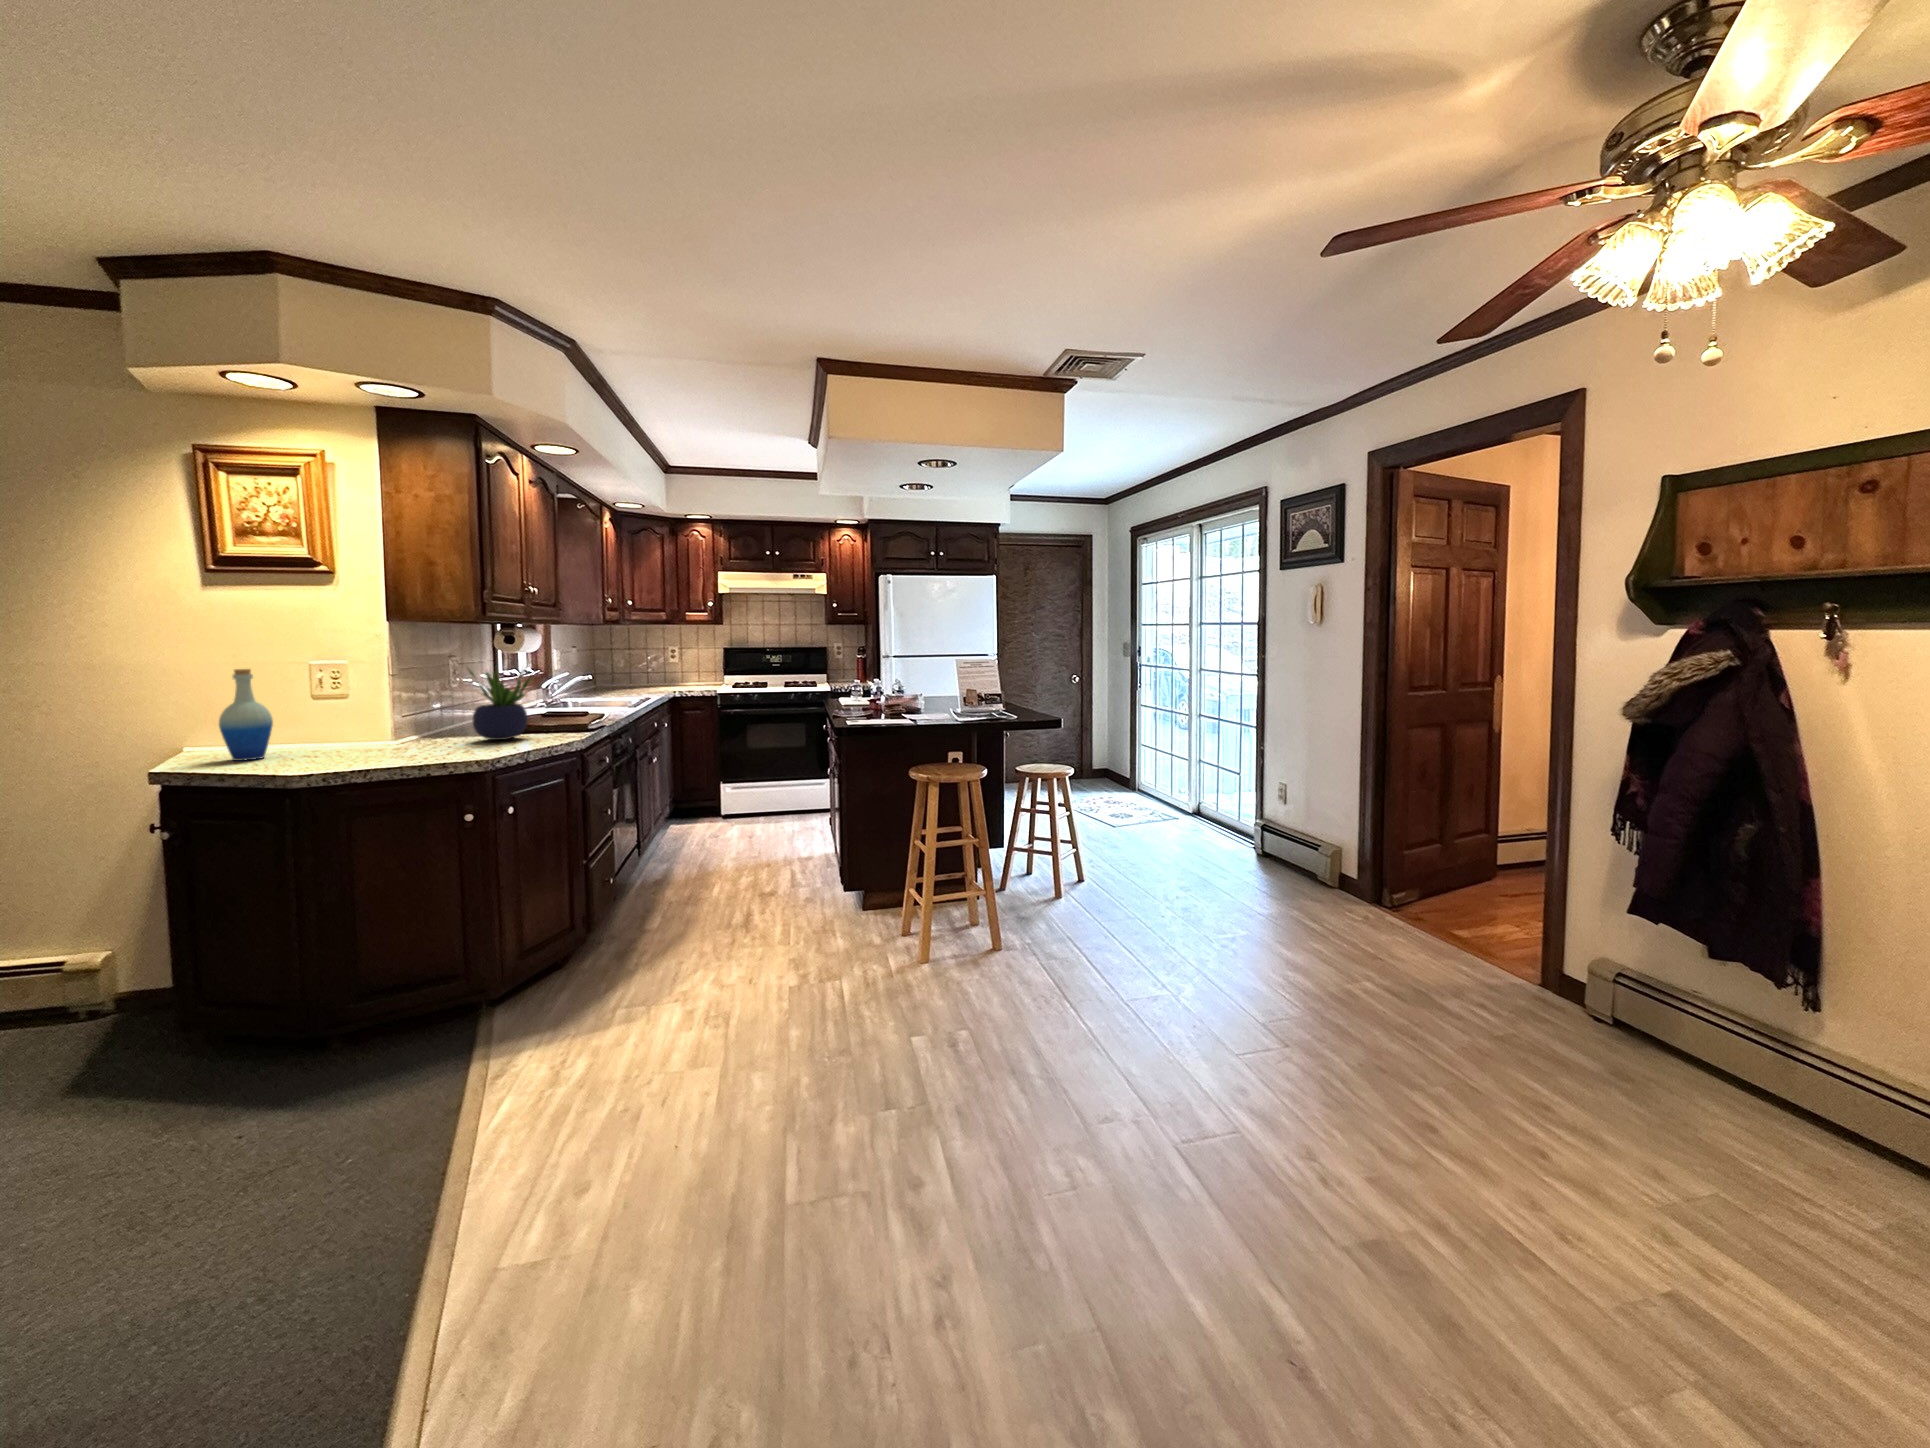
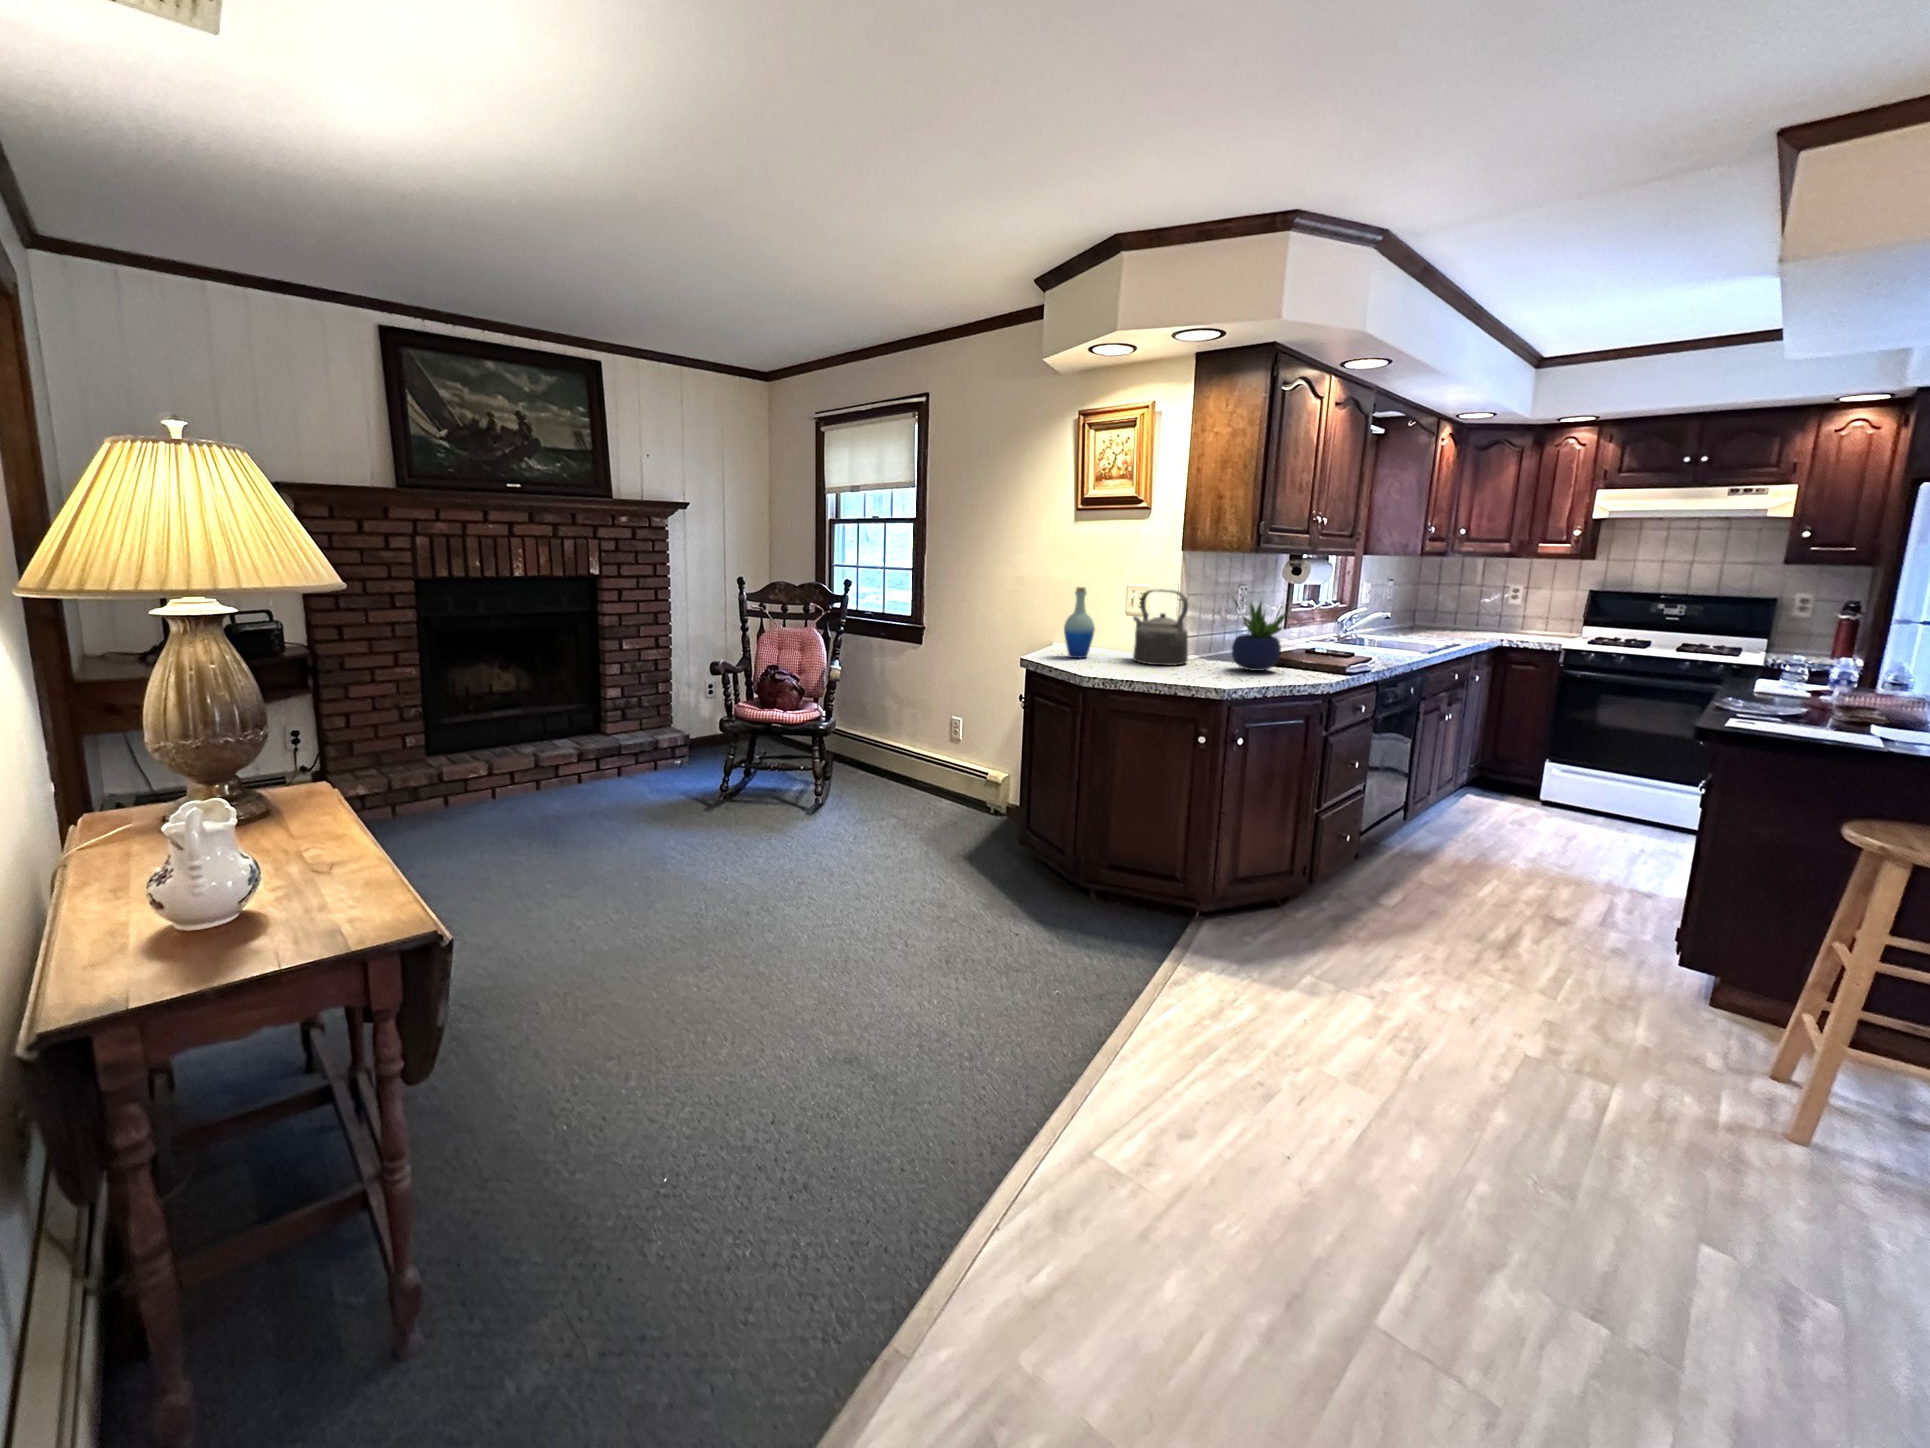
kettle: none [329,665,417,752] -> present [1133,589,1188,665]

